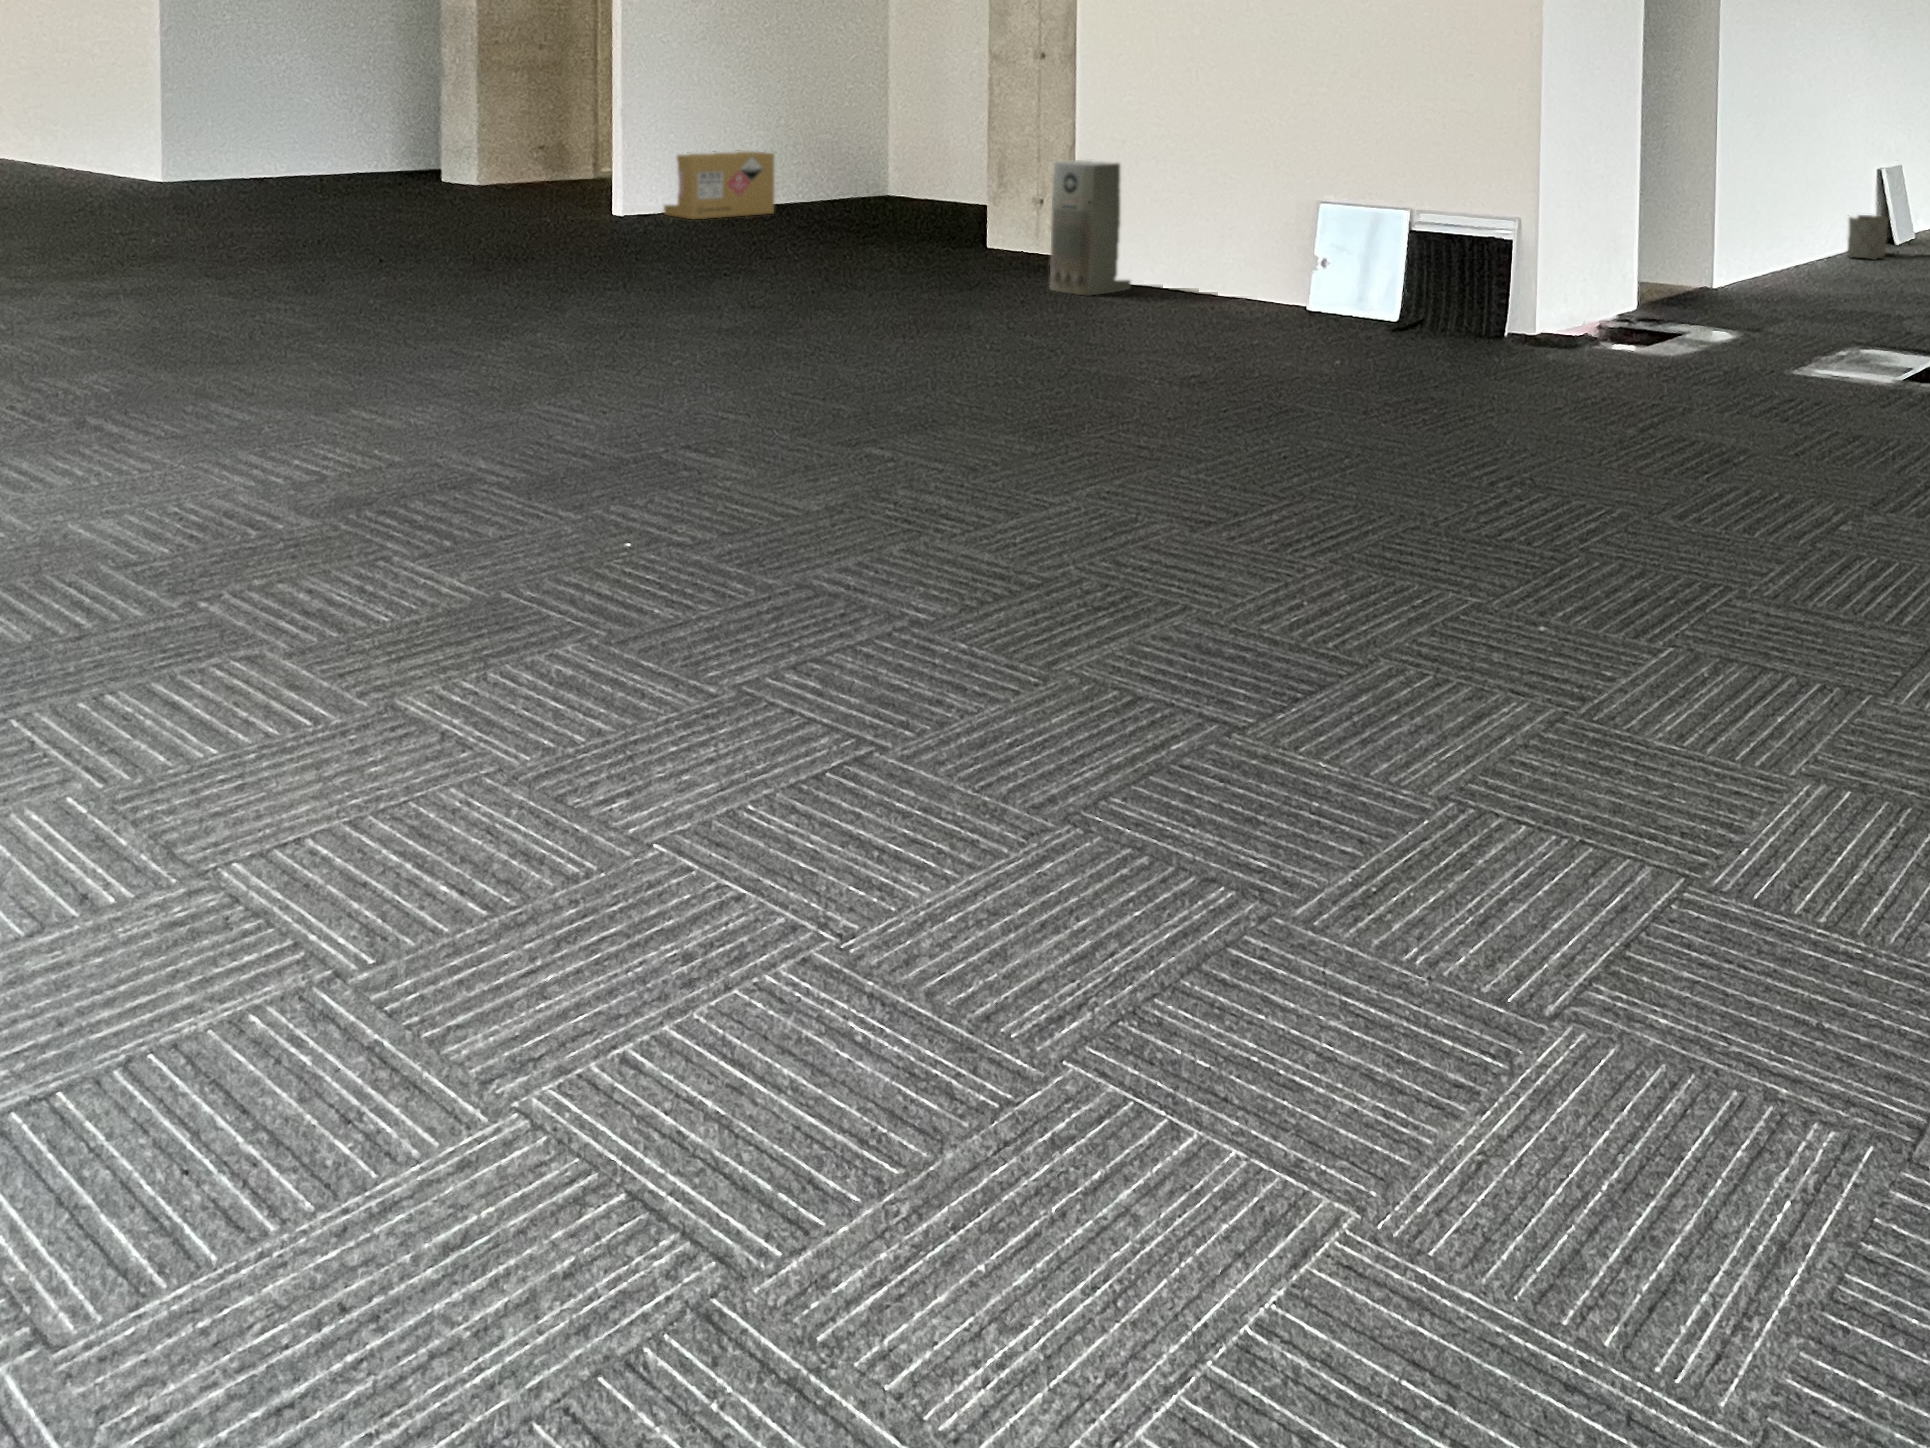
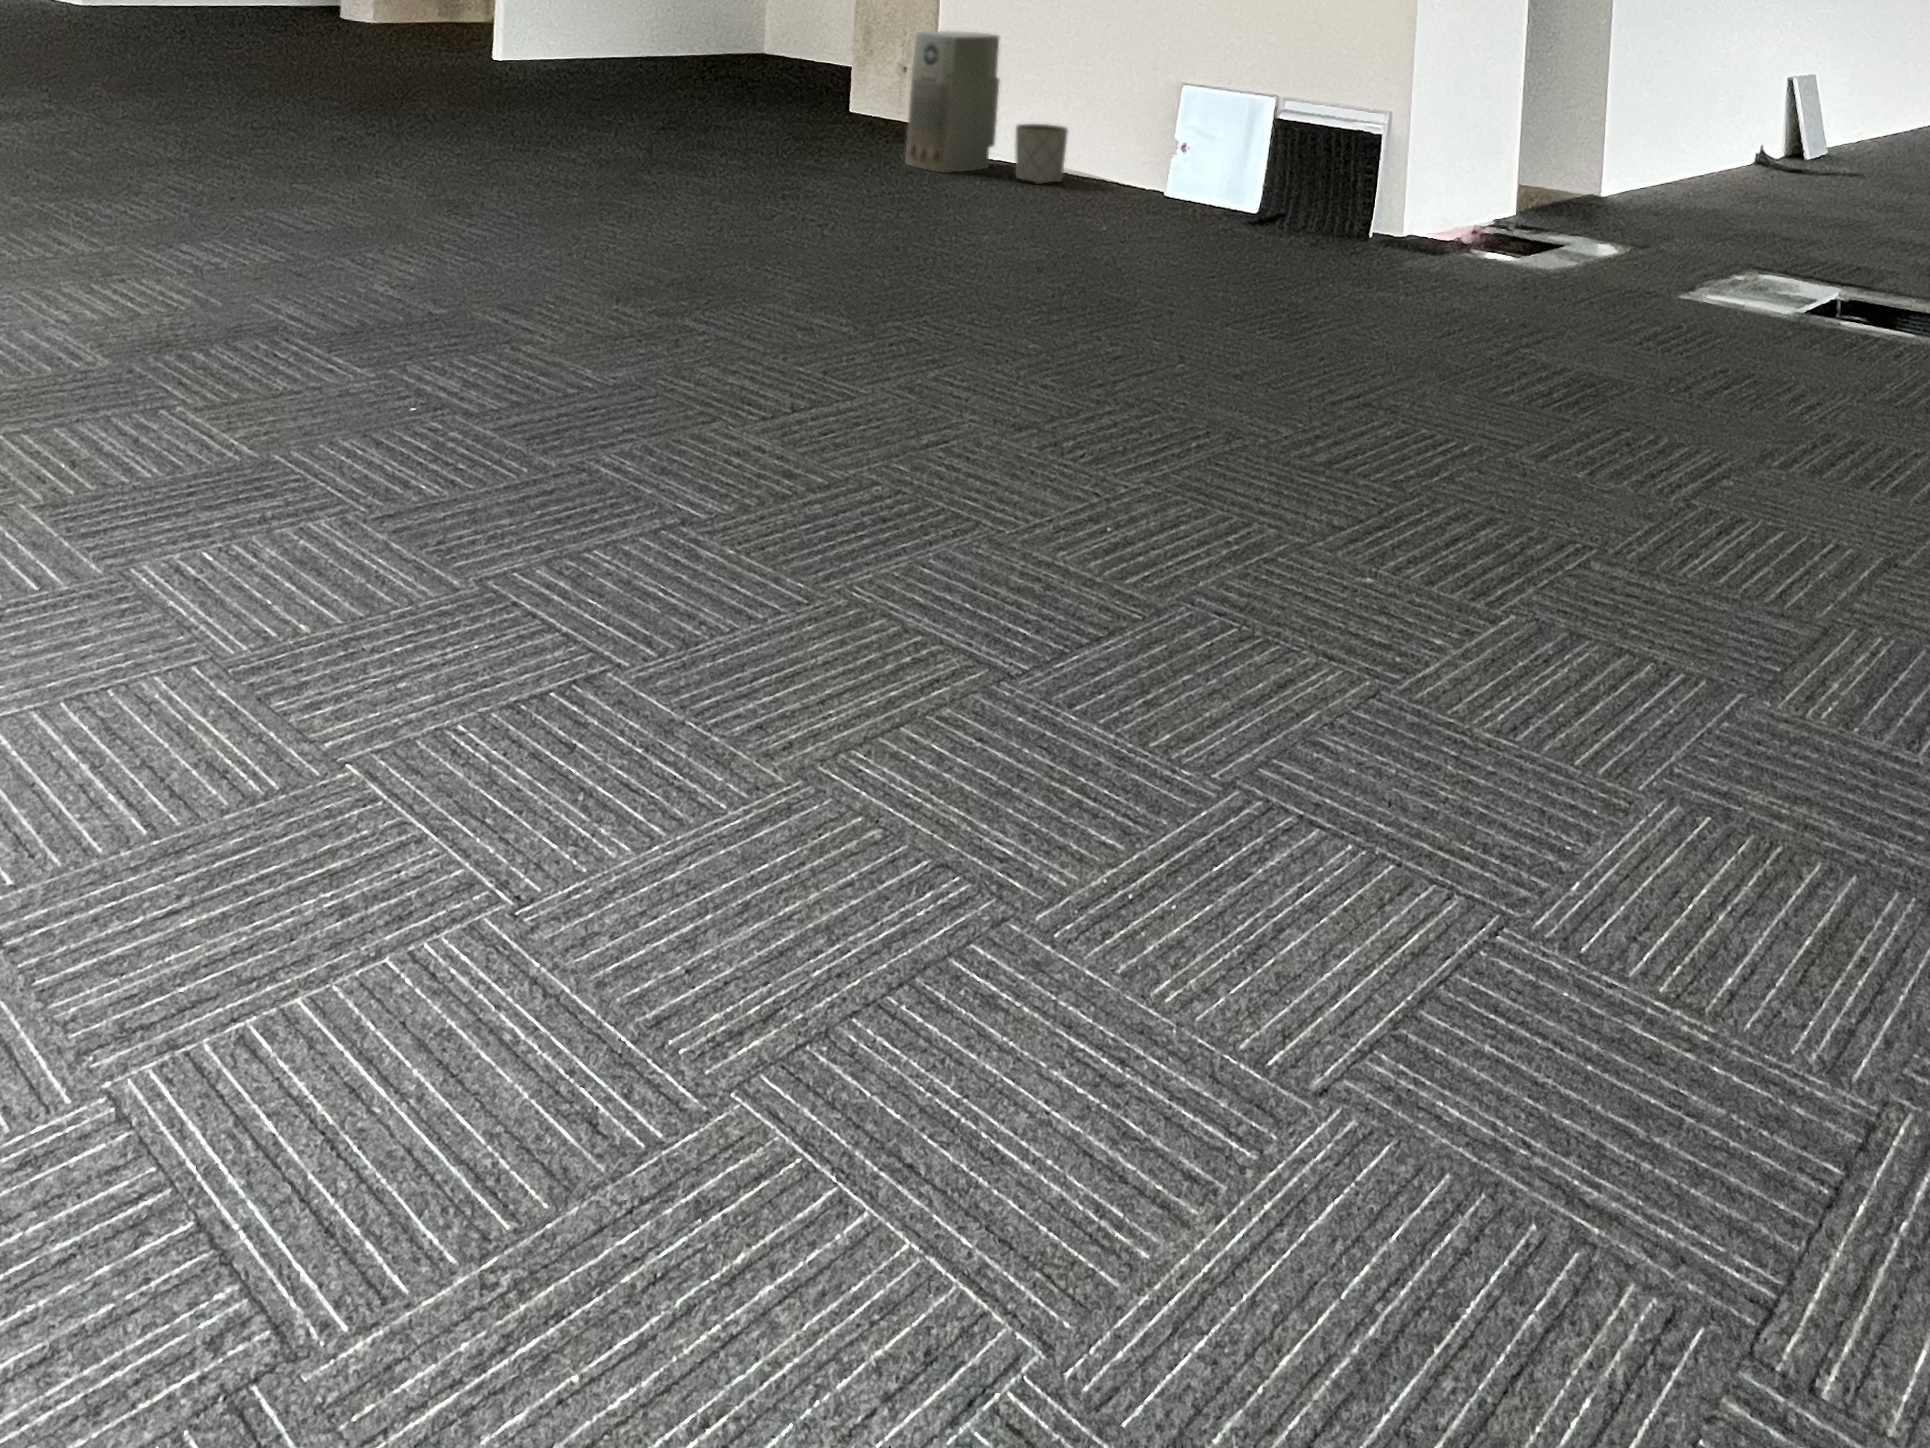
cardboard box: present [664,150,774,219] -> none [538,4,650,72]
planter: present [1848,215,1888,260] -> present [1015,124,1068,184]

